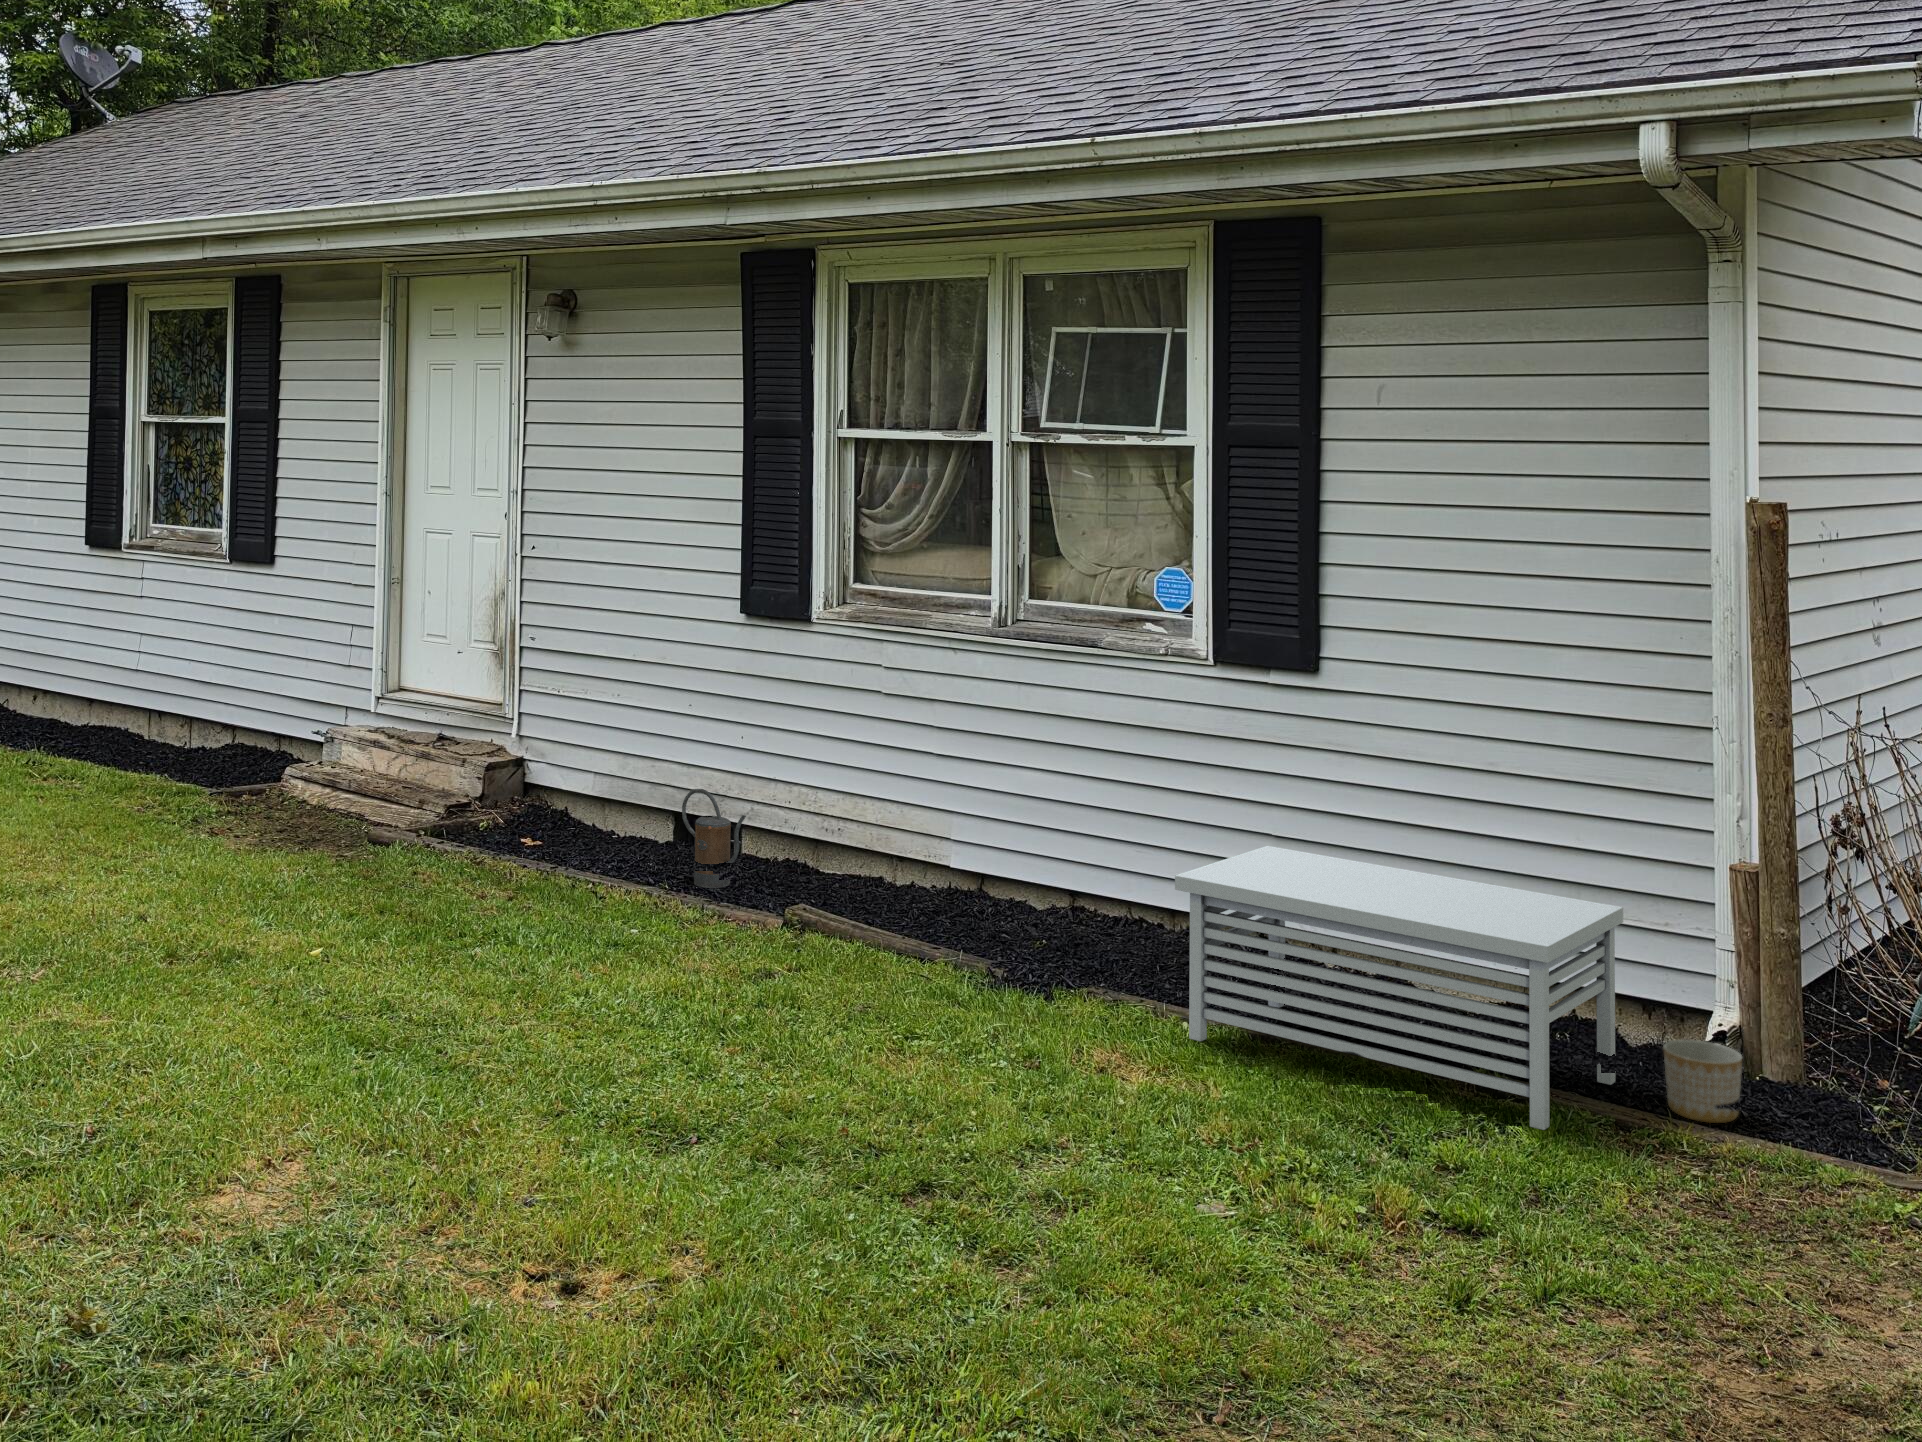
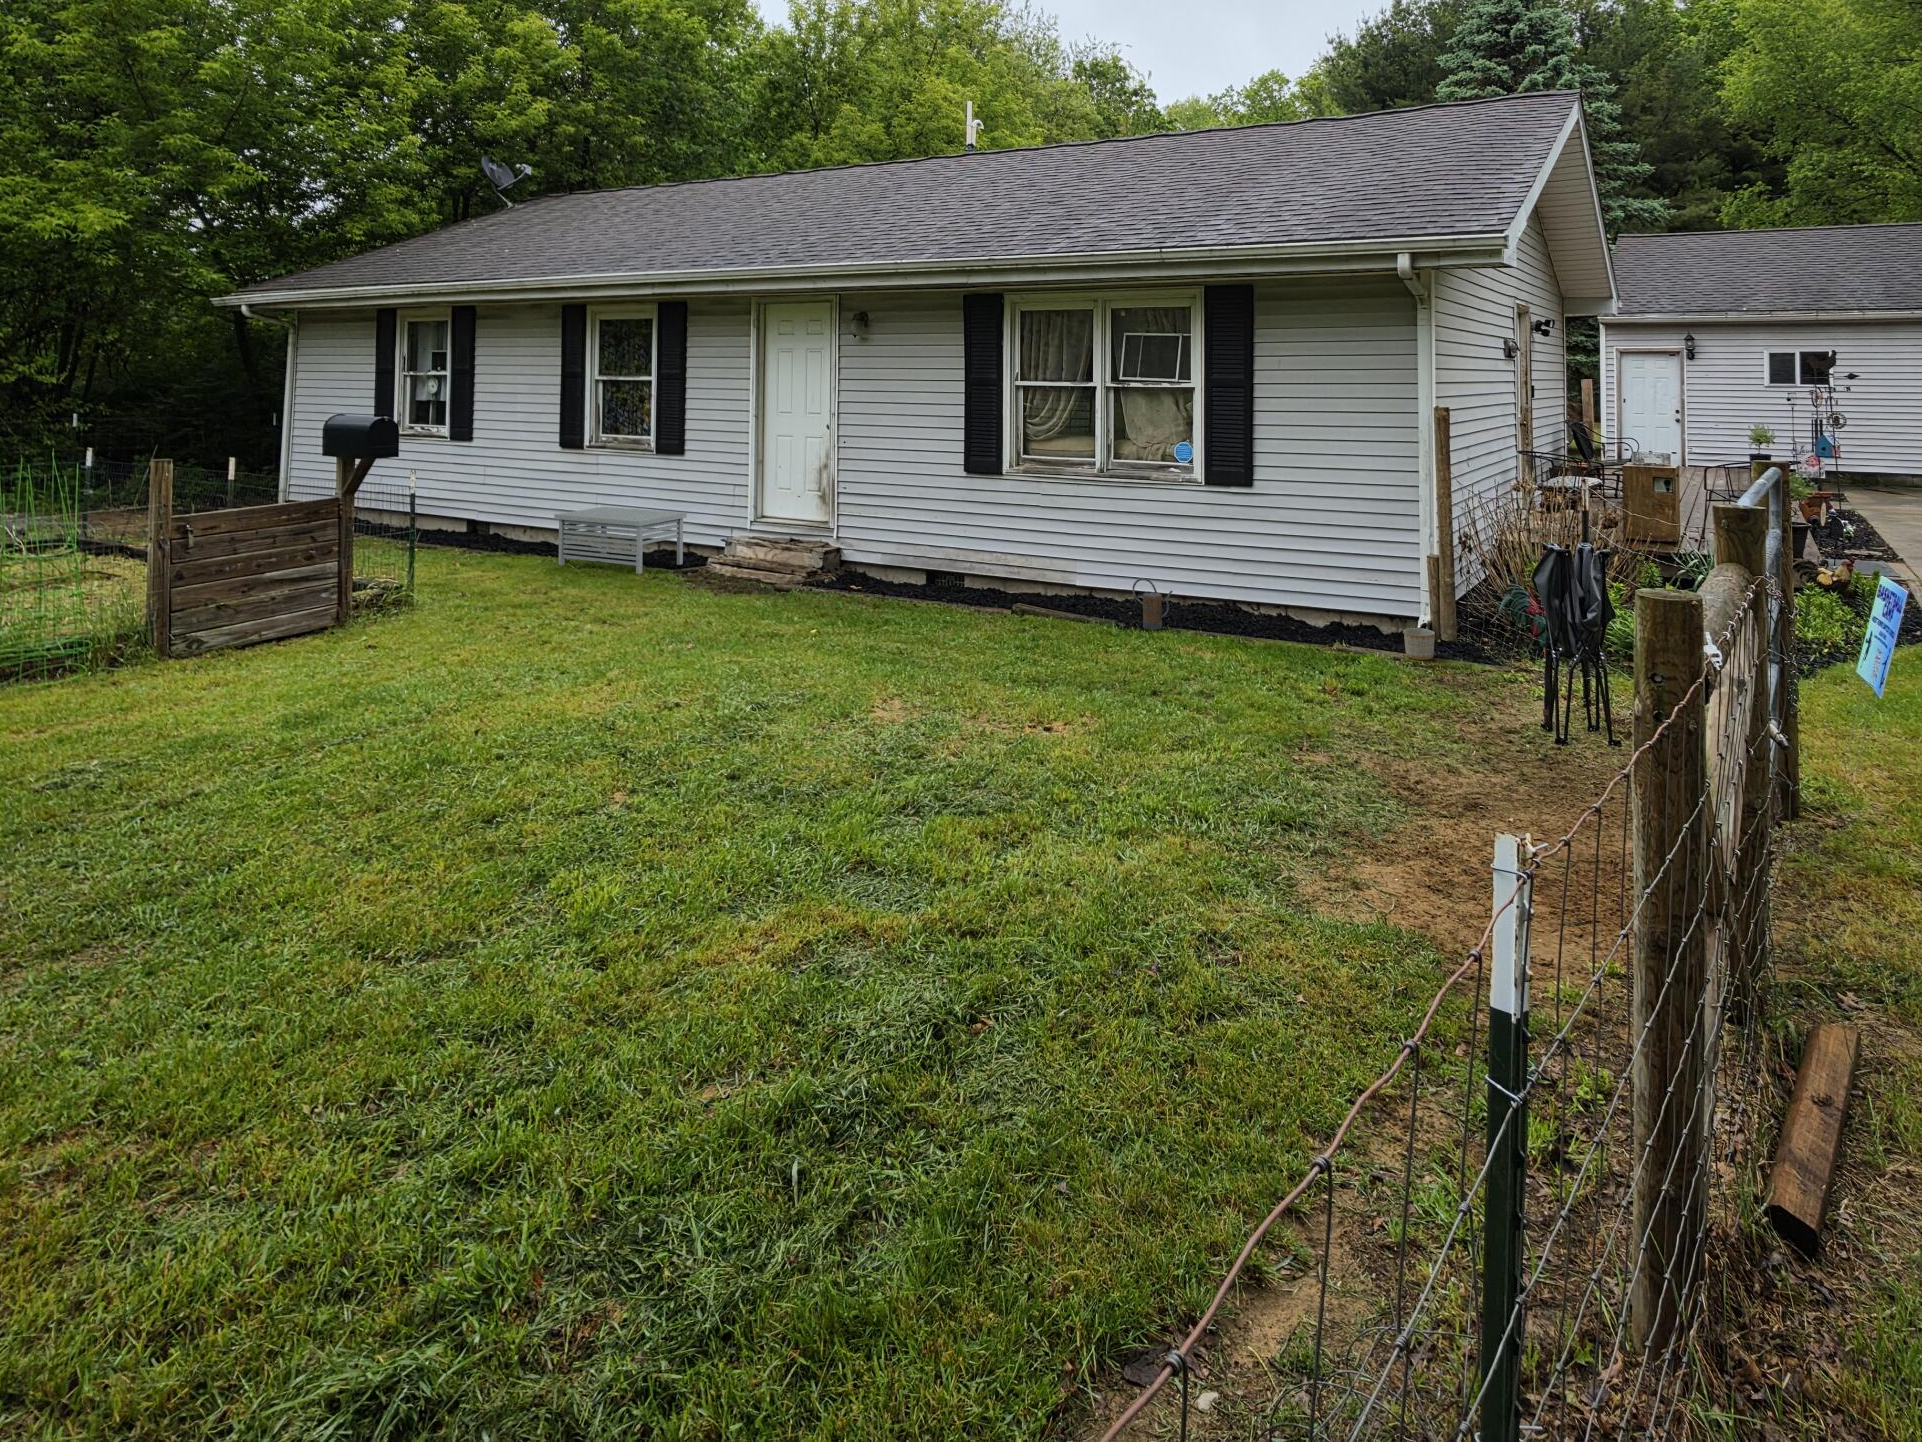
watering can: present [682,789,746,888] -> present [1133,578,1173,630]
storage bench: present [1175,846,1623,1130] -> present [554,507,687,574]

